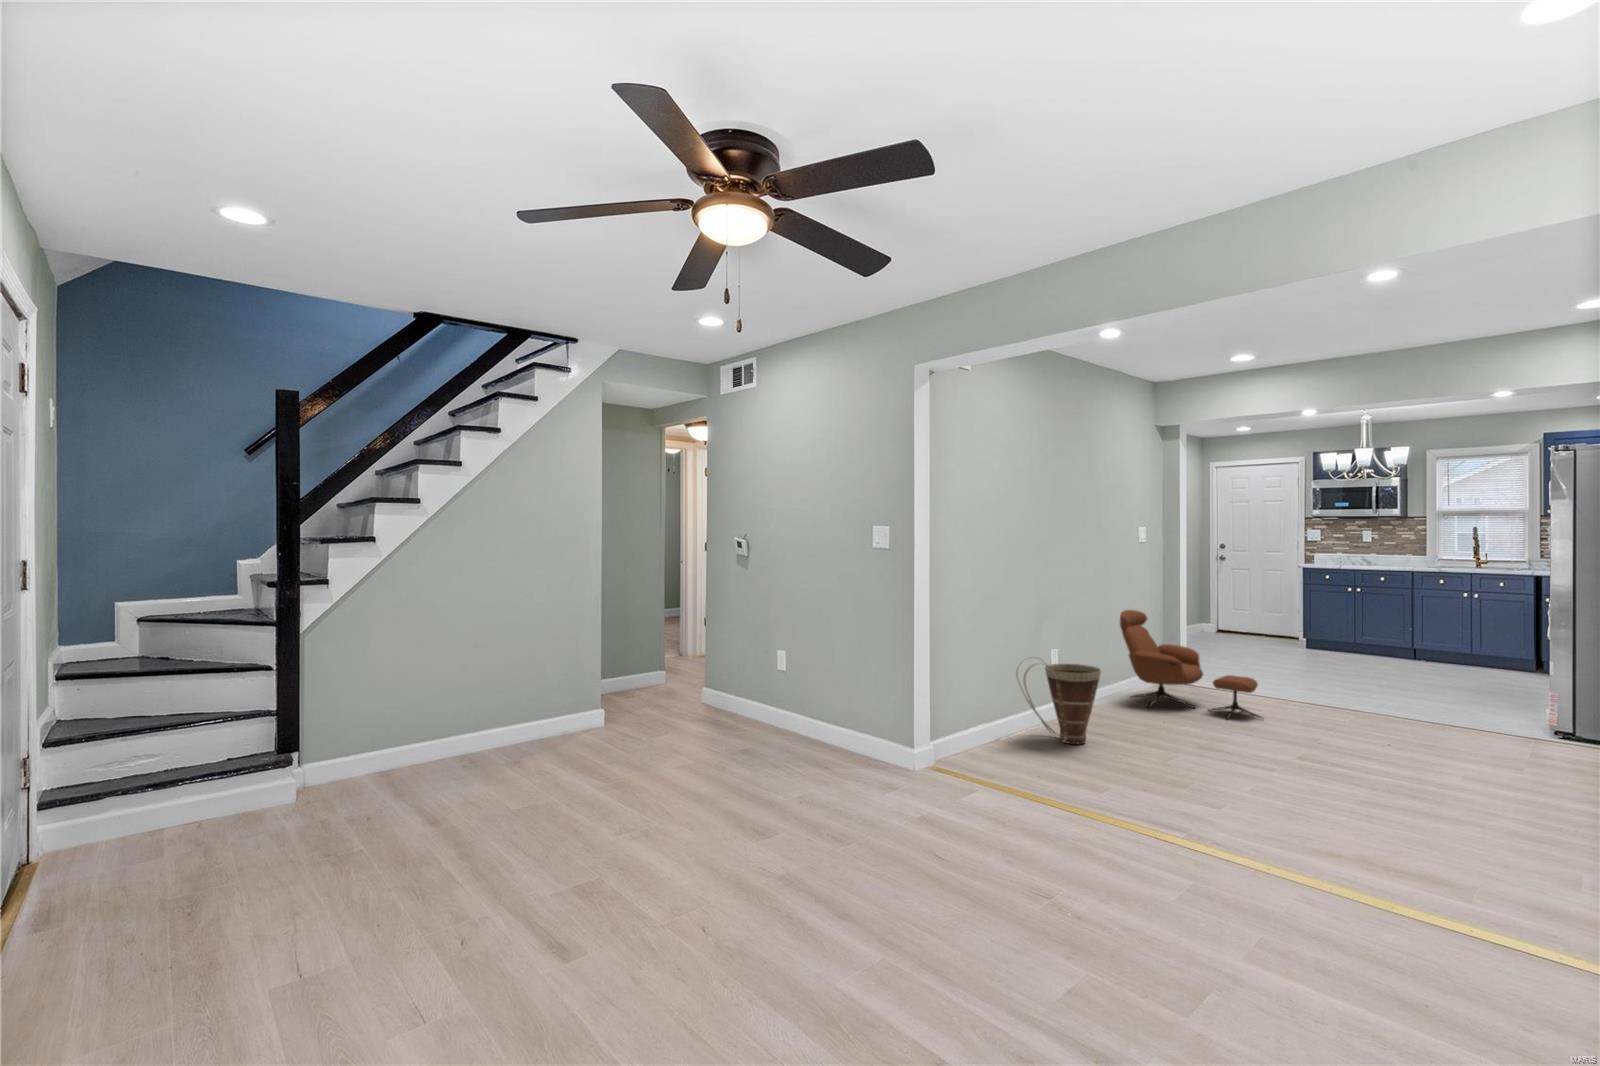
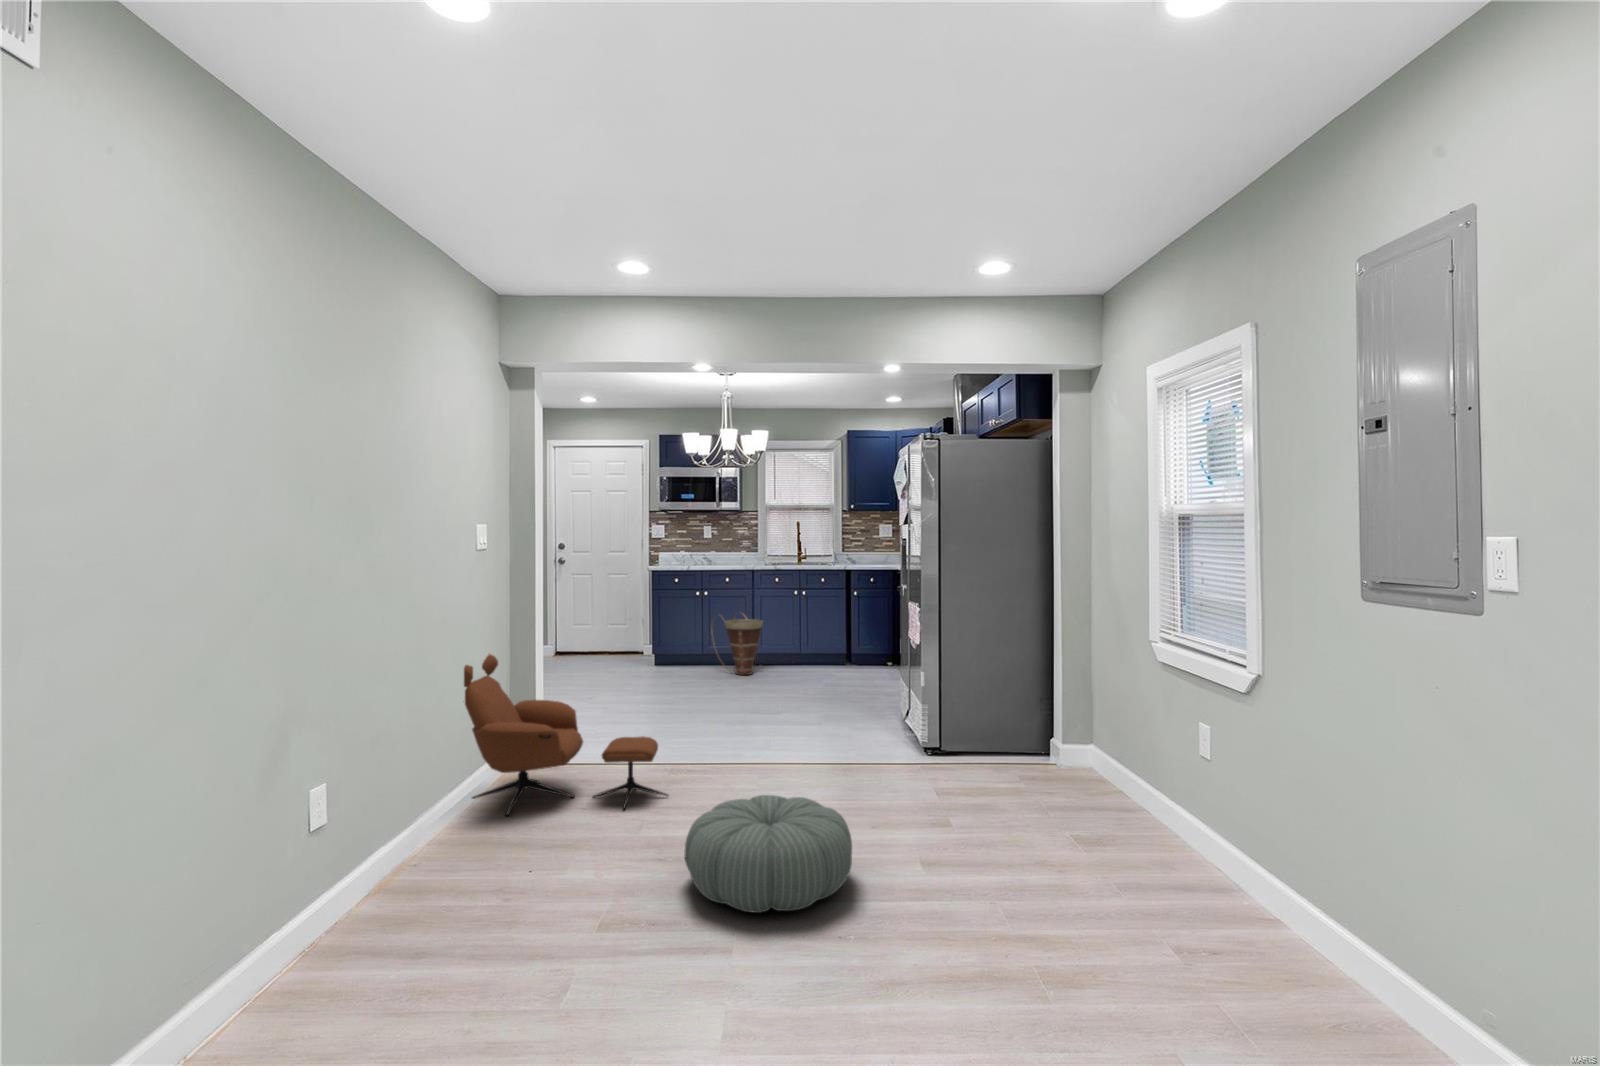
basket: present [1016,663,1101,744] -> present [712,614,763,675]
pouf: none [1247,713,1380,780] -> present [685,795,852,913]

